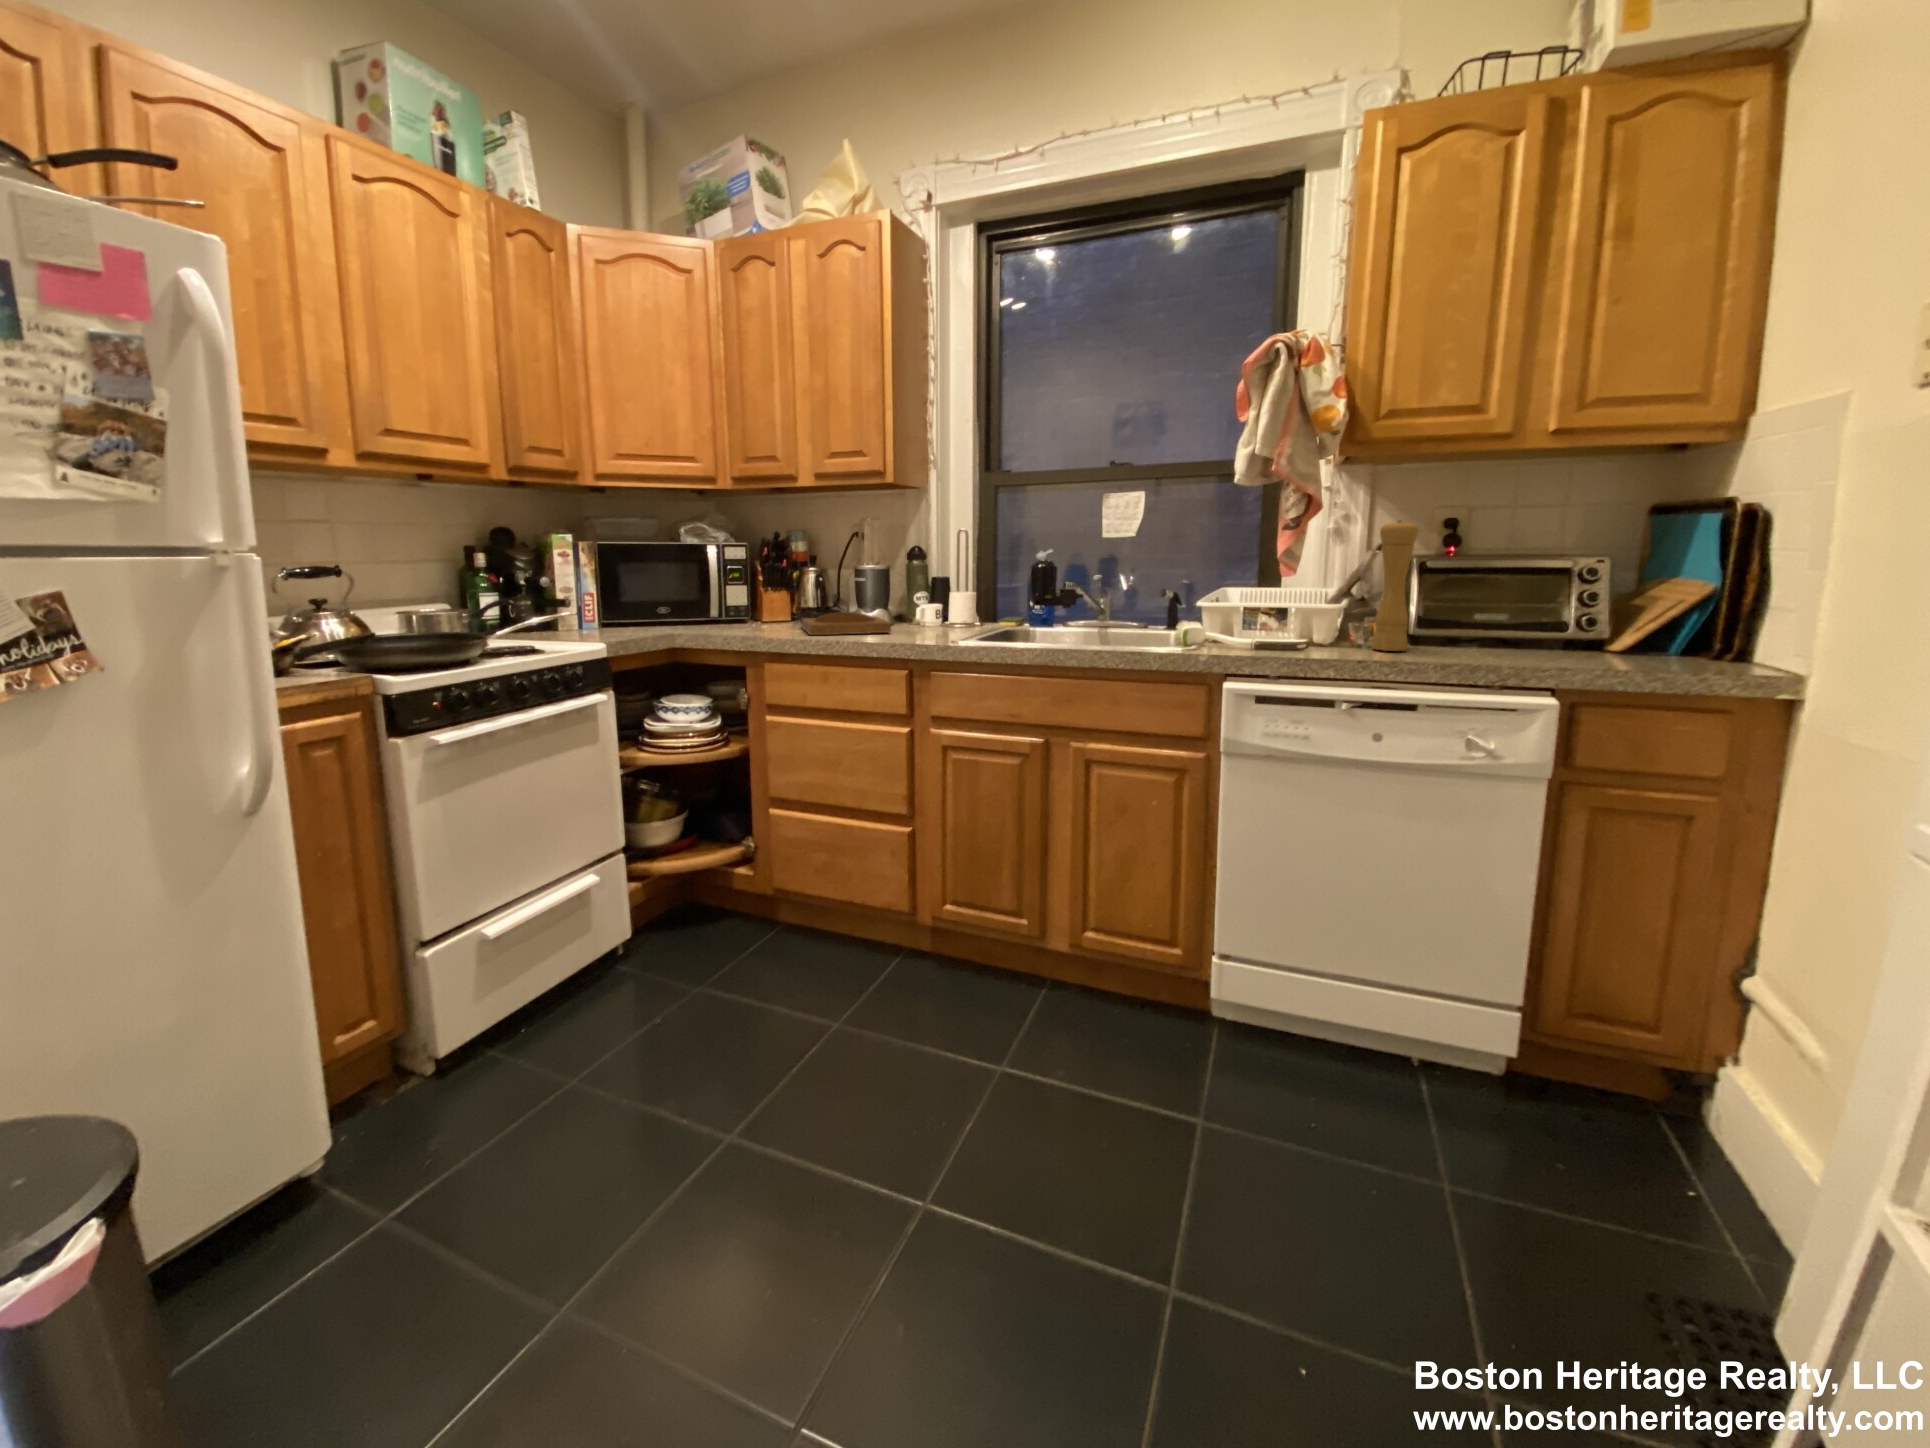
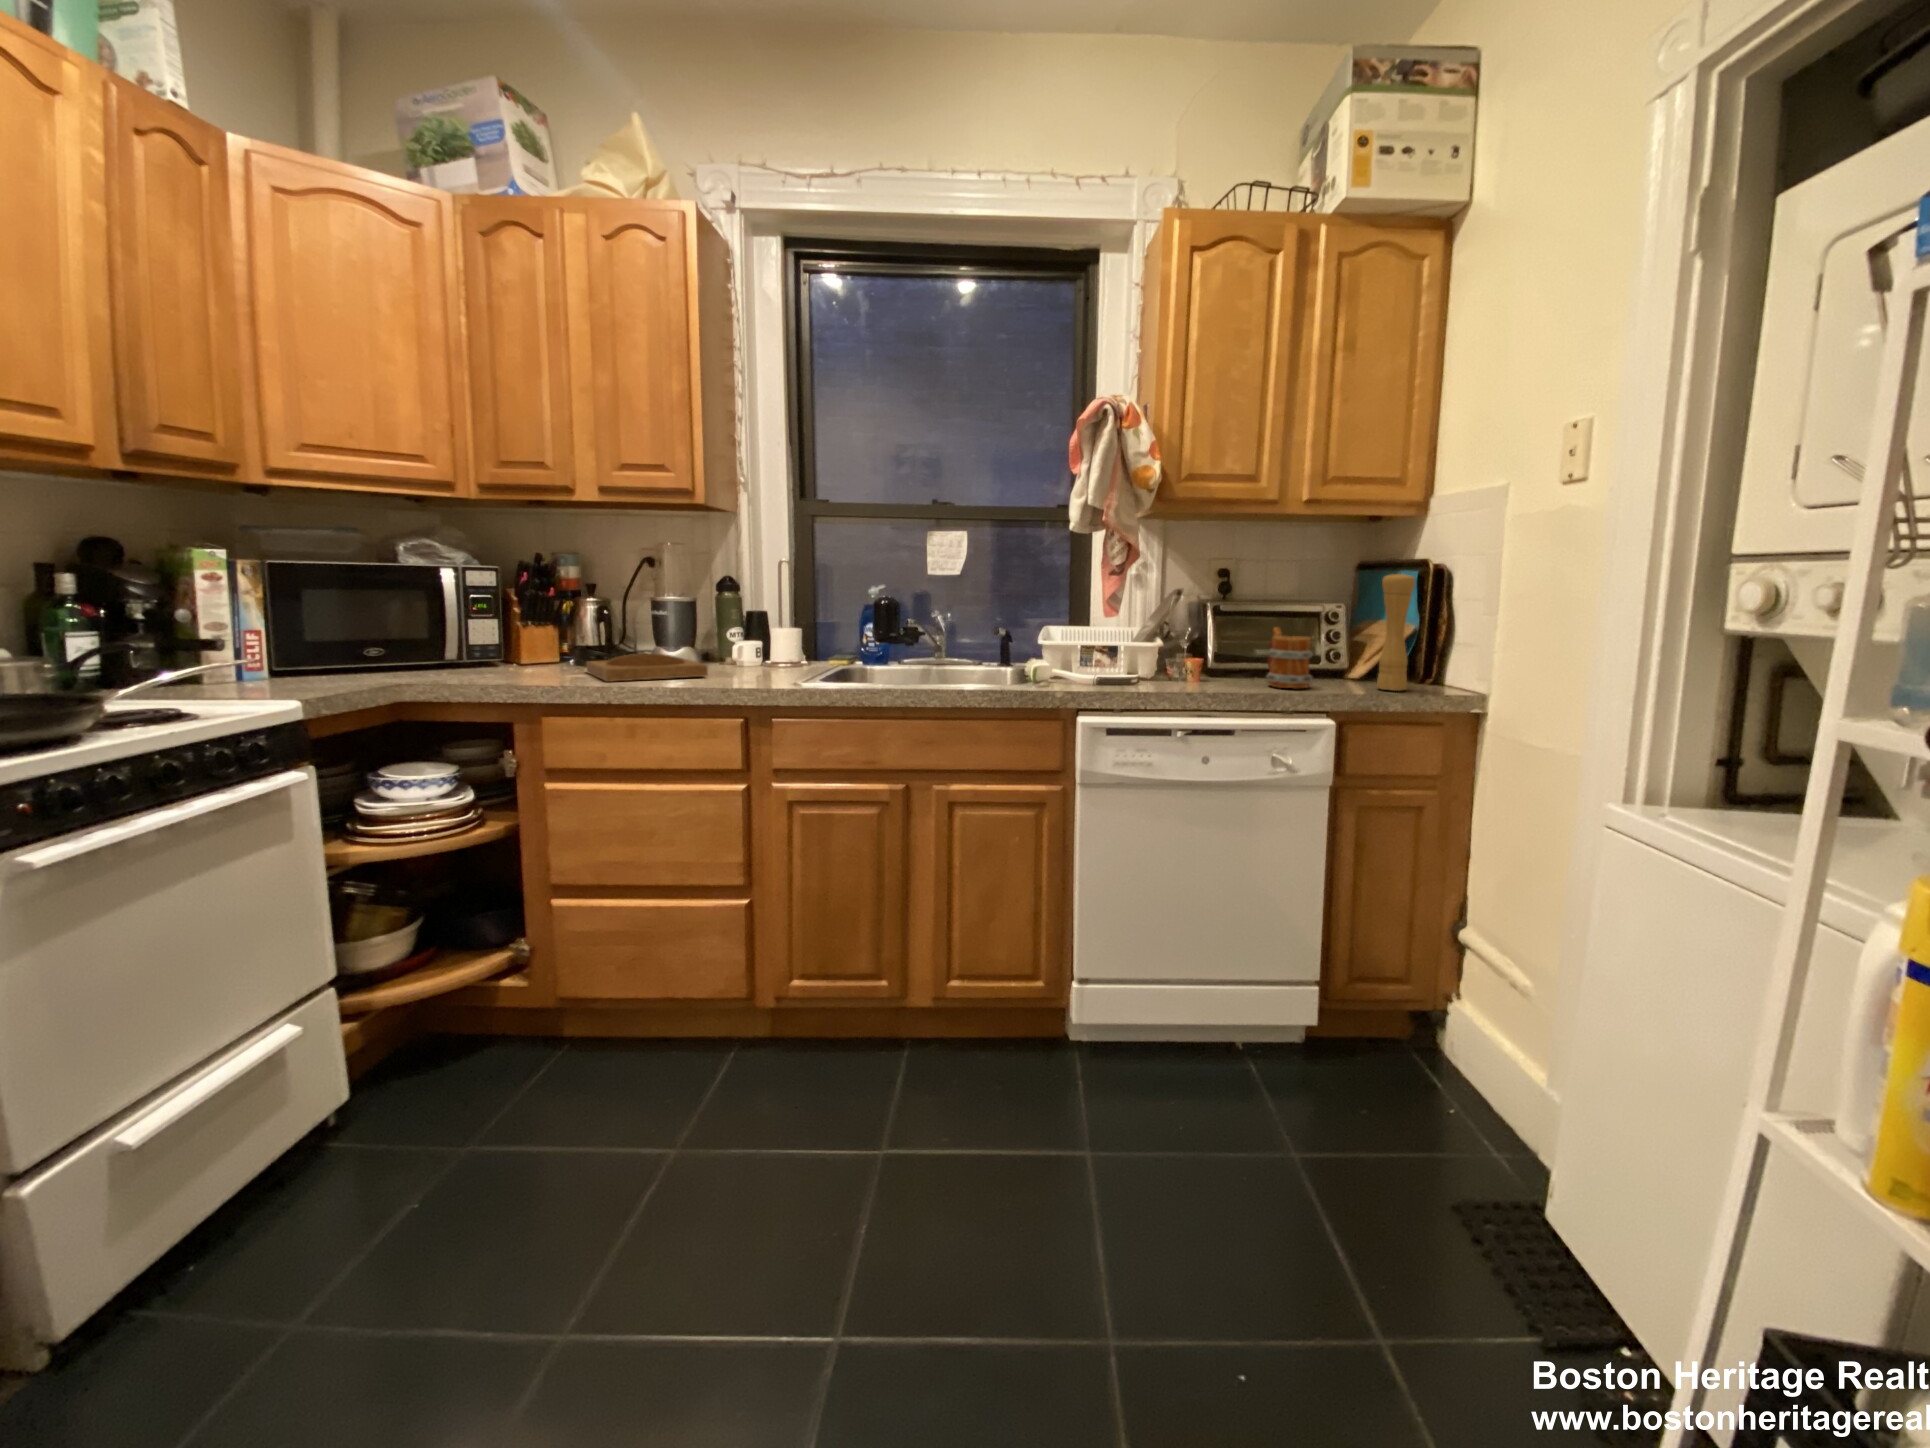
pepper mill: present [1372,521,1419,651] -> present [1377,573,1415,691]
mug: none [1476,586,1542,658] -> present [1267,627,1313,688]

